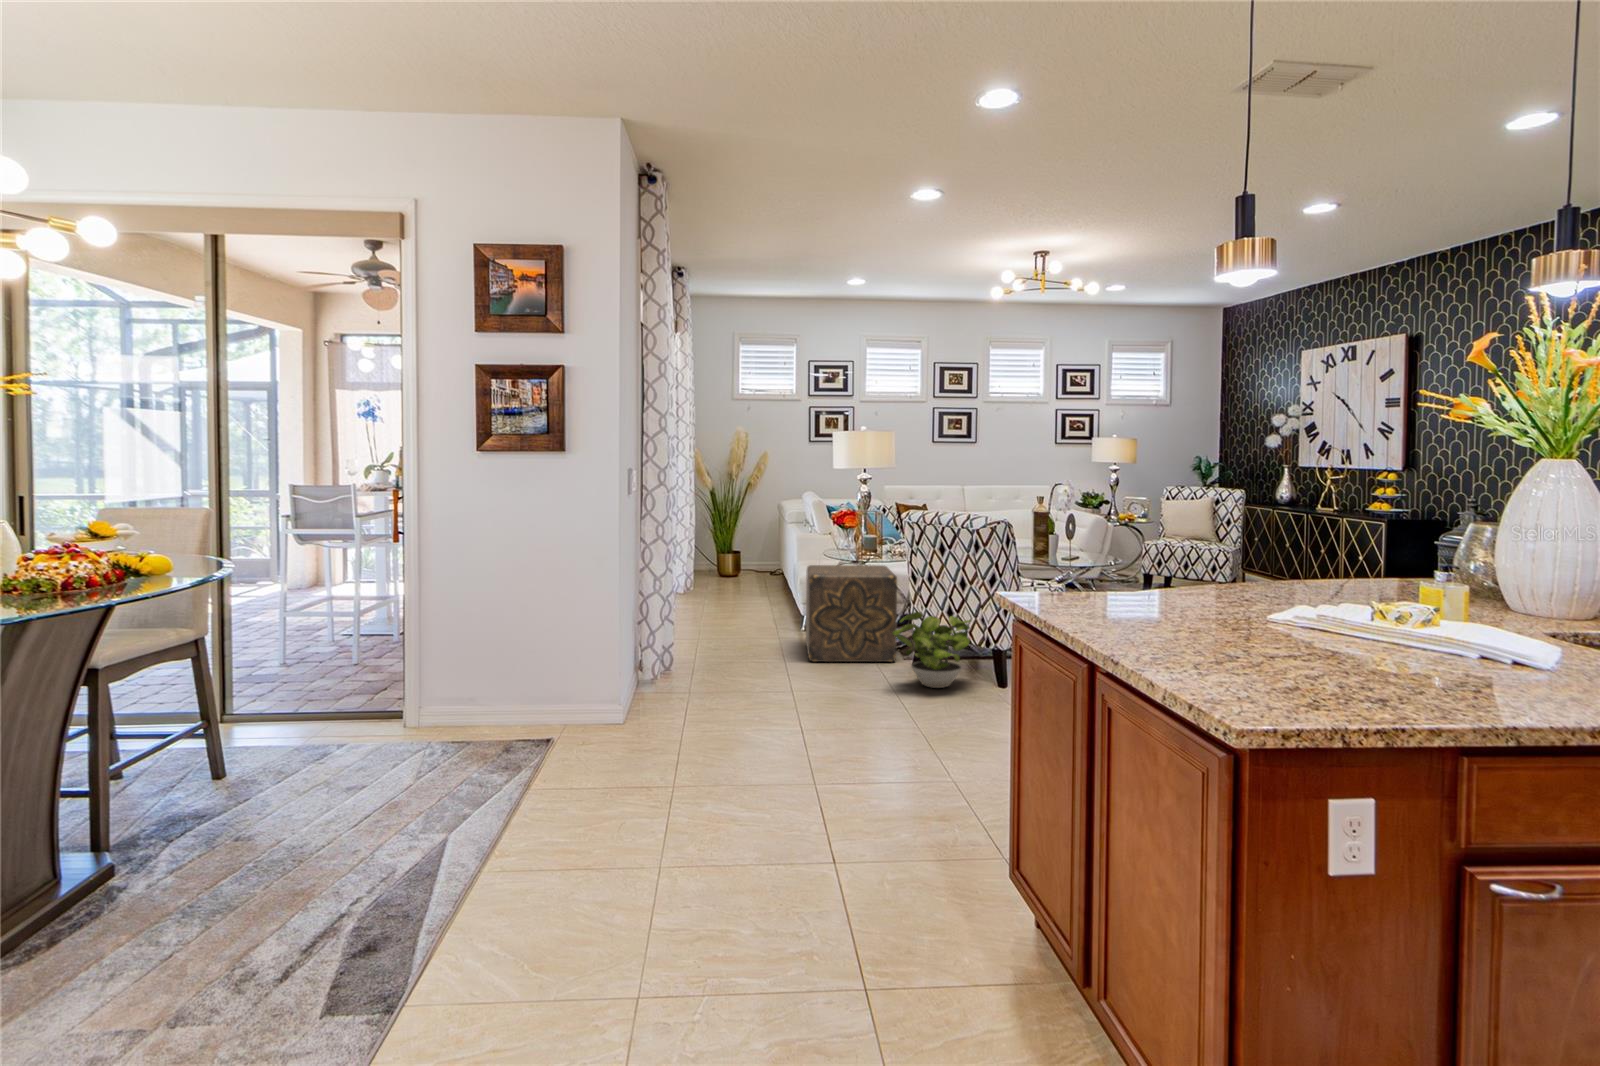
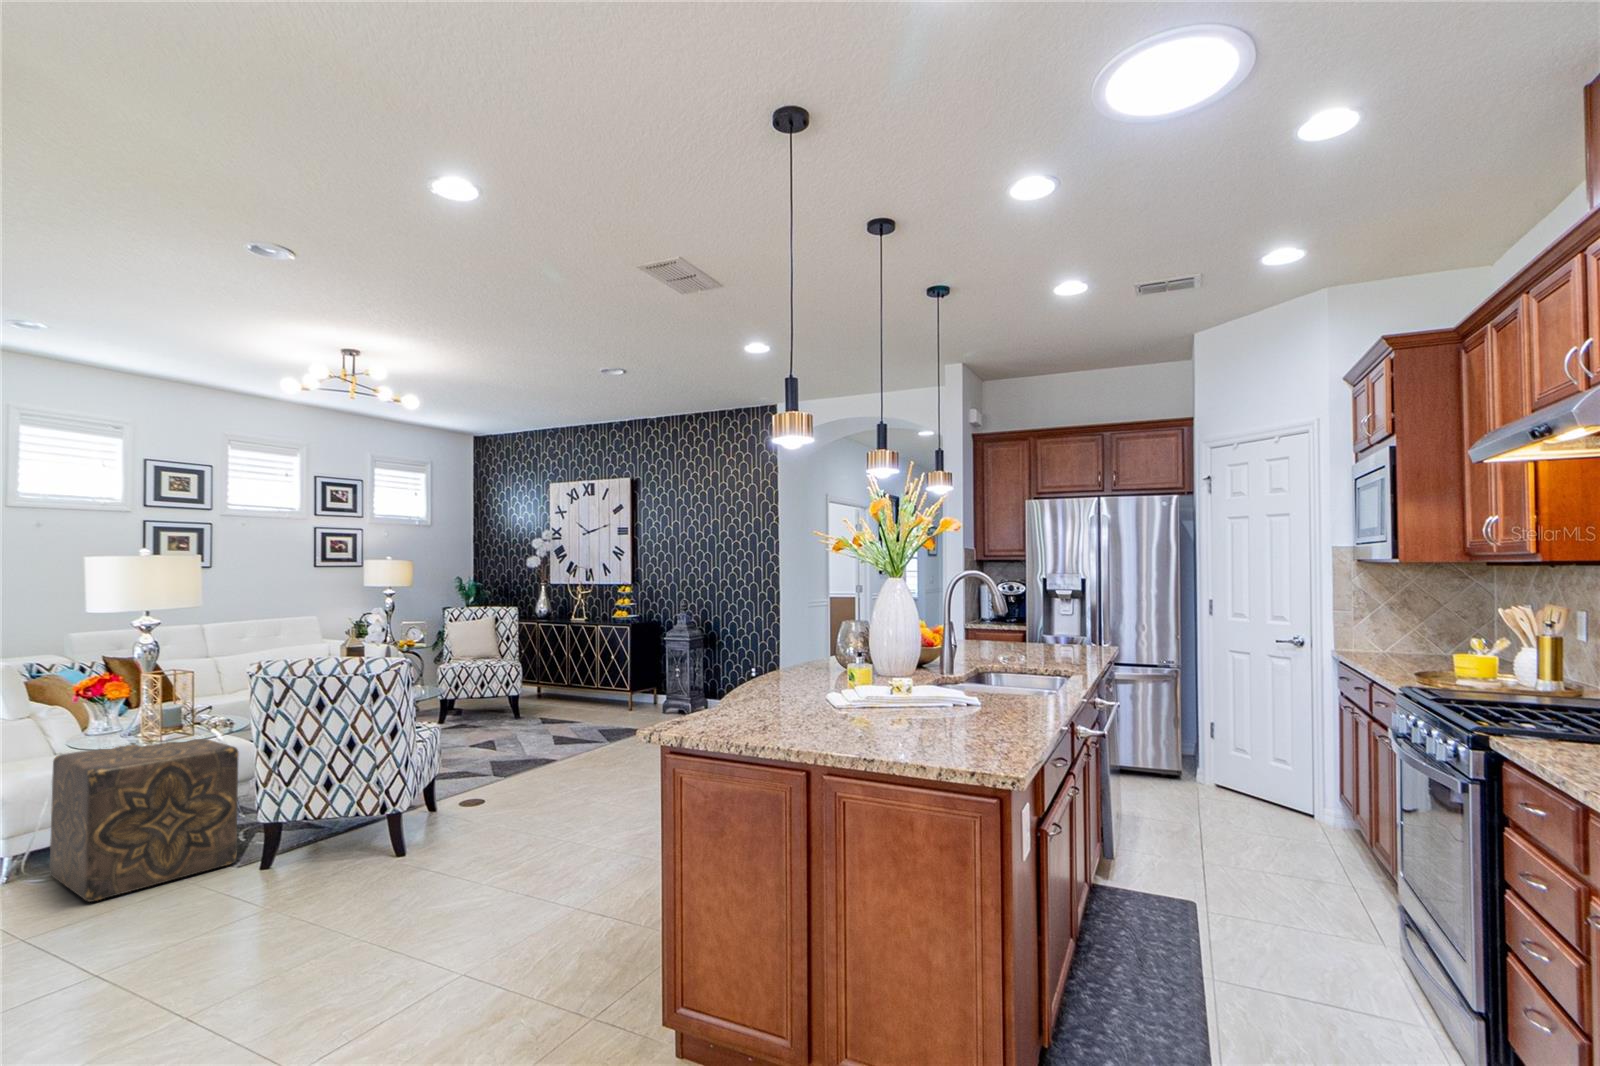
potted plant: present [892,612,971,688] -> none [271,785,376,885]

